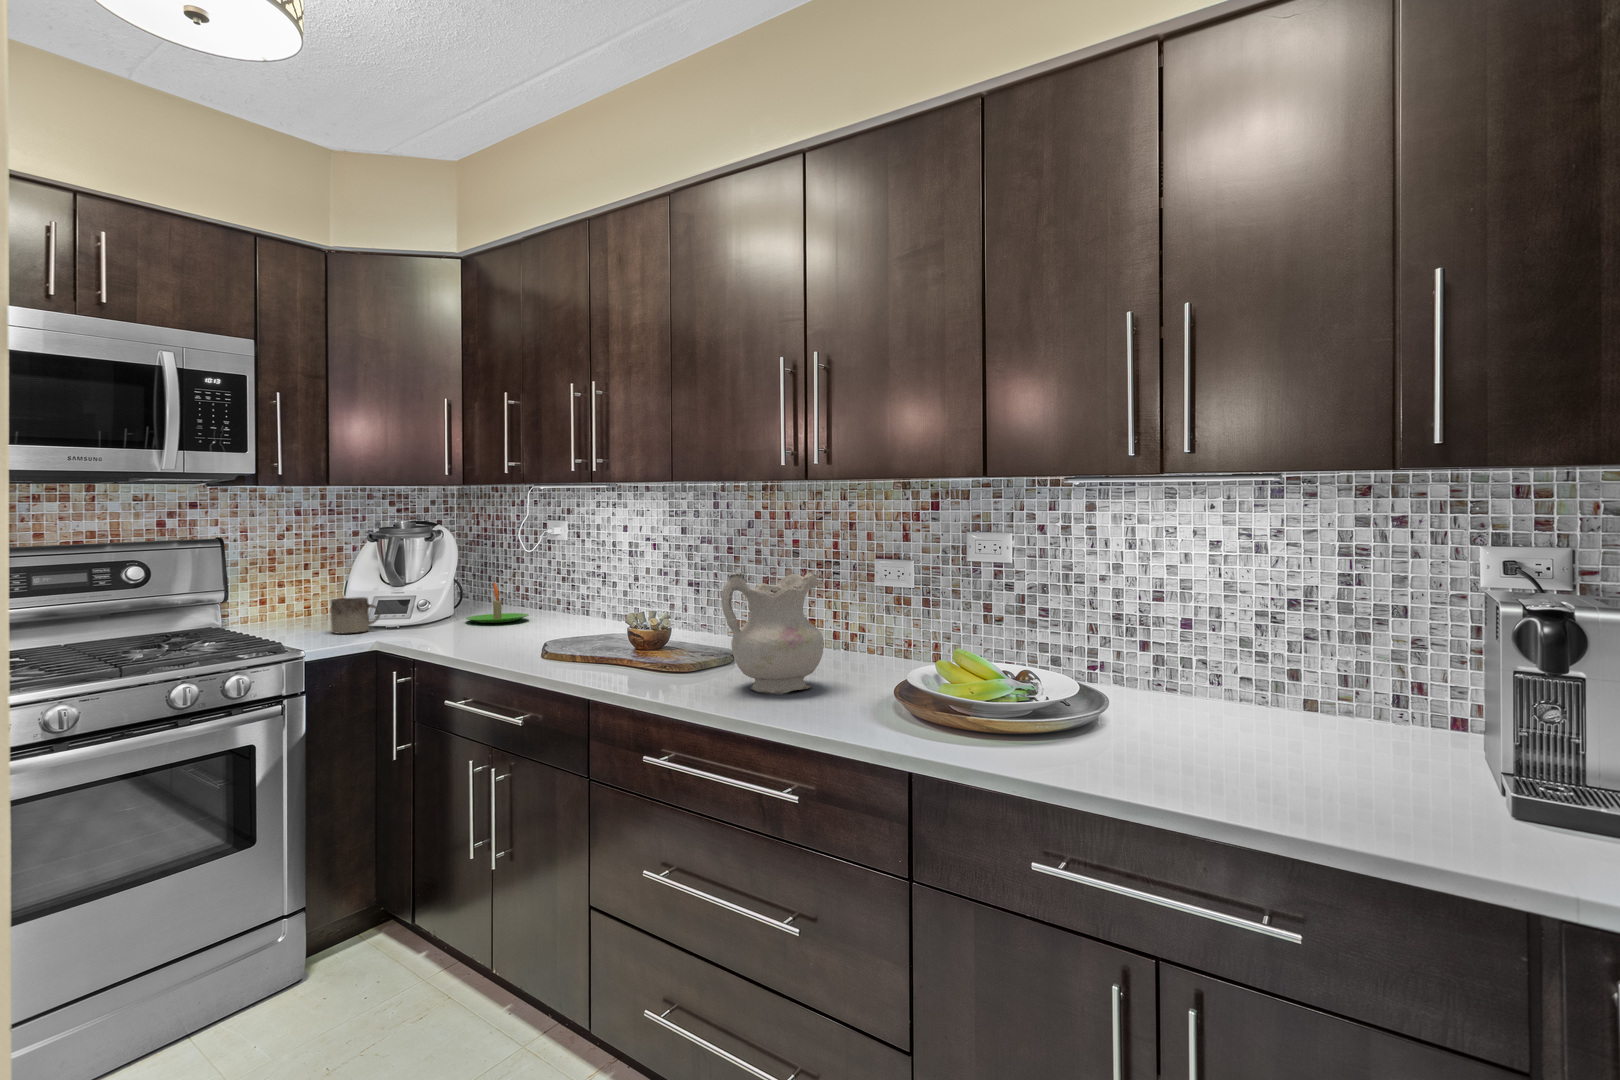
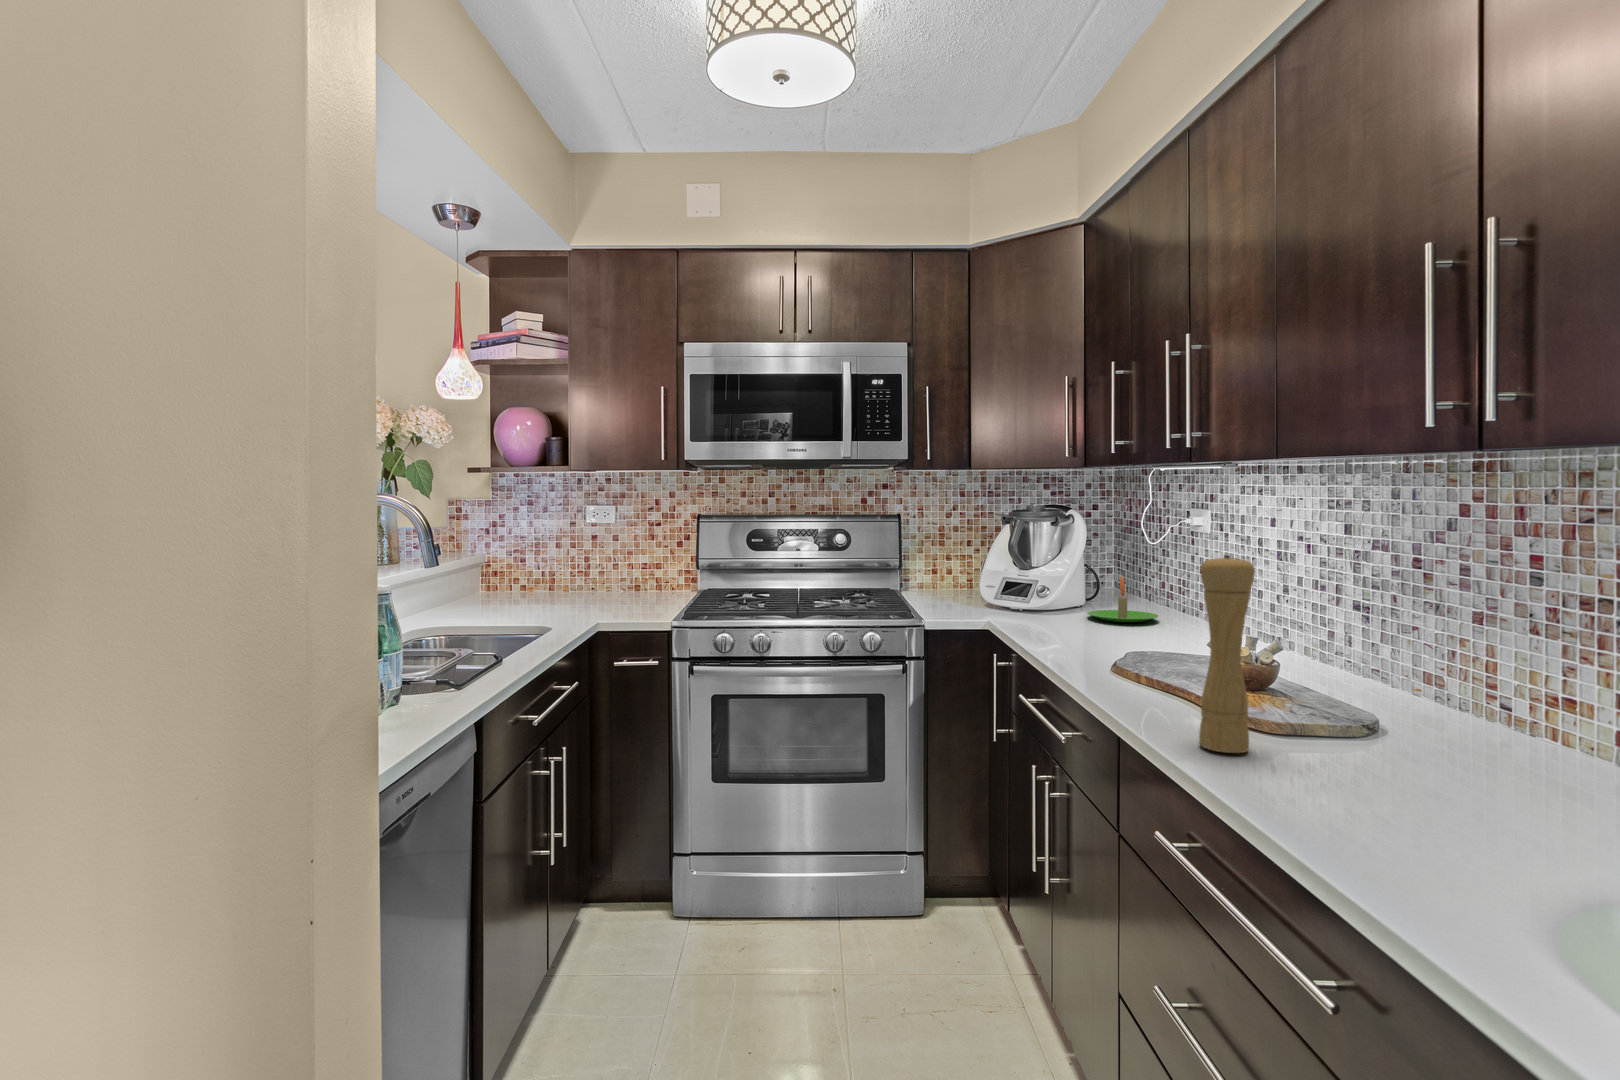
pepper mill: none [643,543,679,681] -> present [1199,555,1255,753]
ceramic pitcher: present [722,572,824,693] -> none [1293,614,1510,835]
mug: present [331,597,381,634] -> none [957,580,1000,615]

